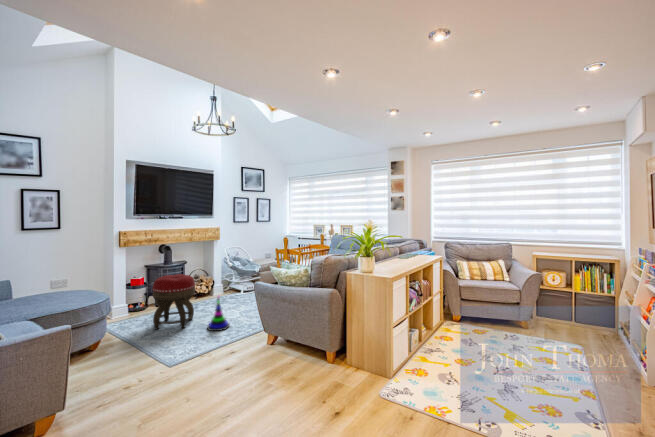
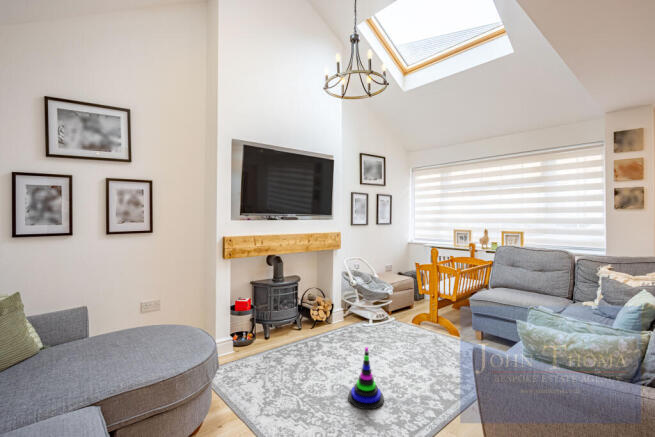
footstool: present [152,274,195,329] -> none [267,303,326,394]

